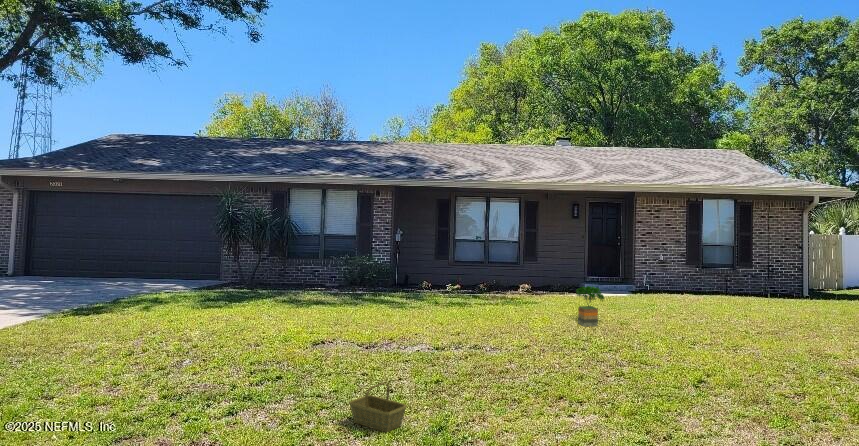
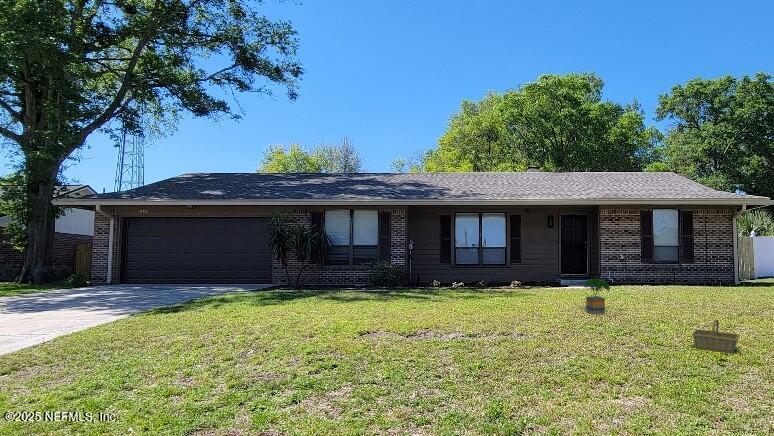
basket: present [349,383,407,432] -> present [692,320,739,353]

